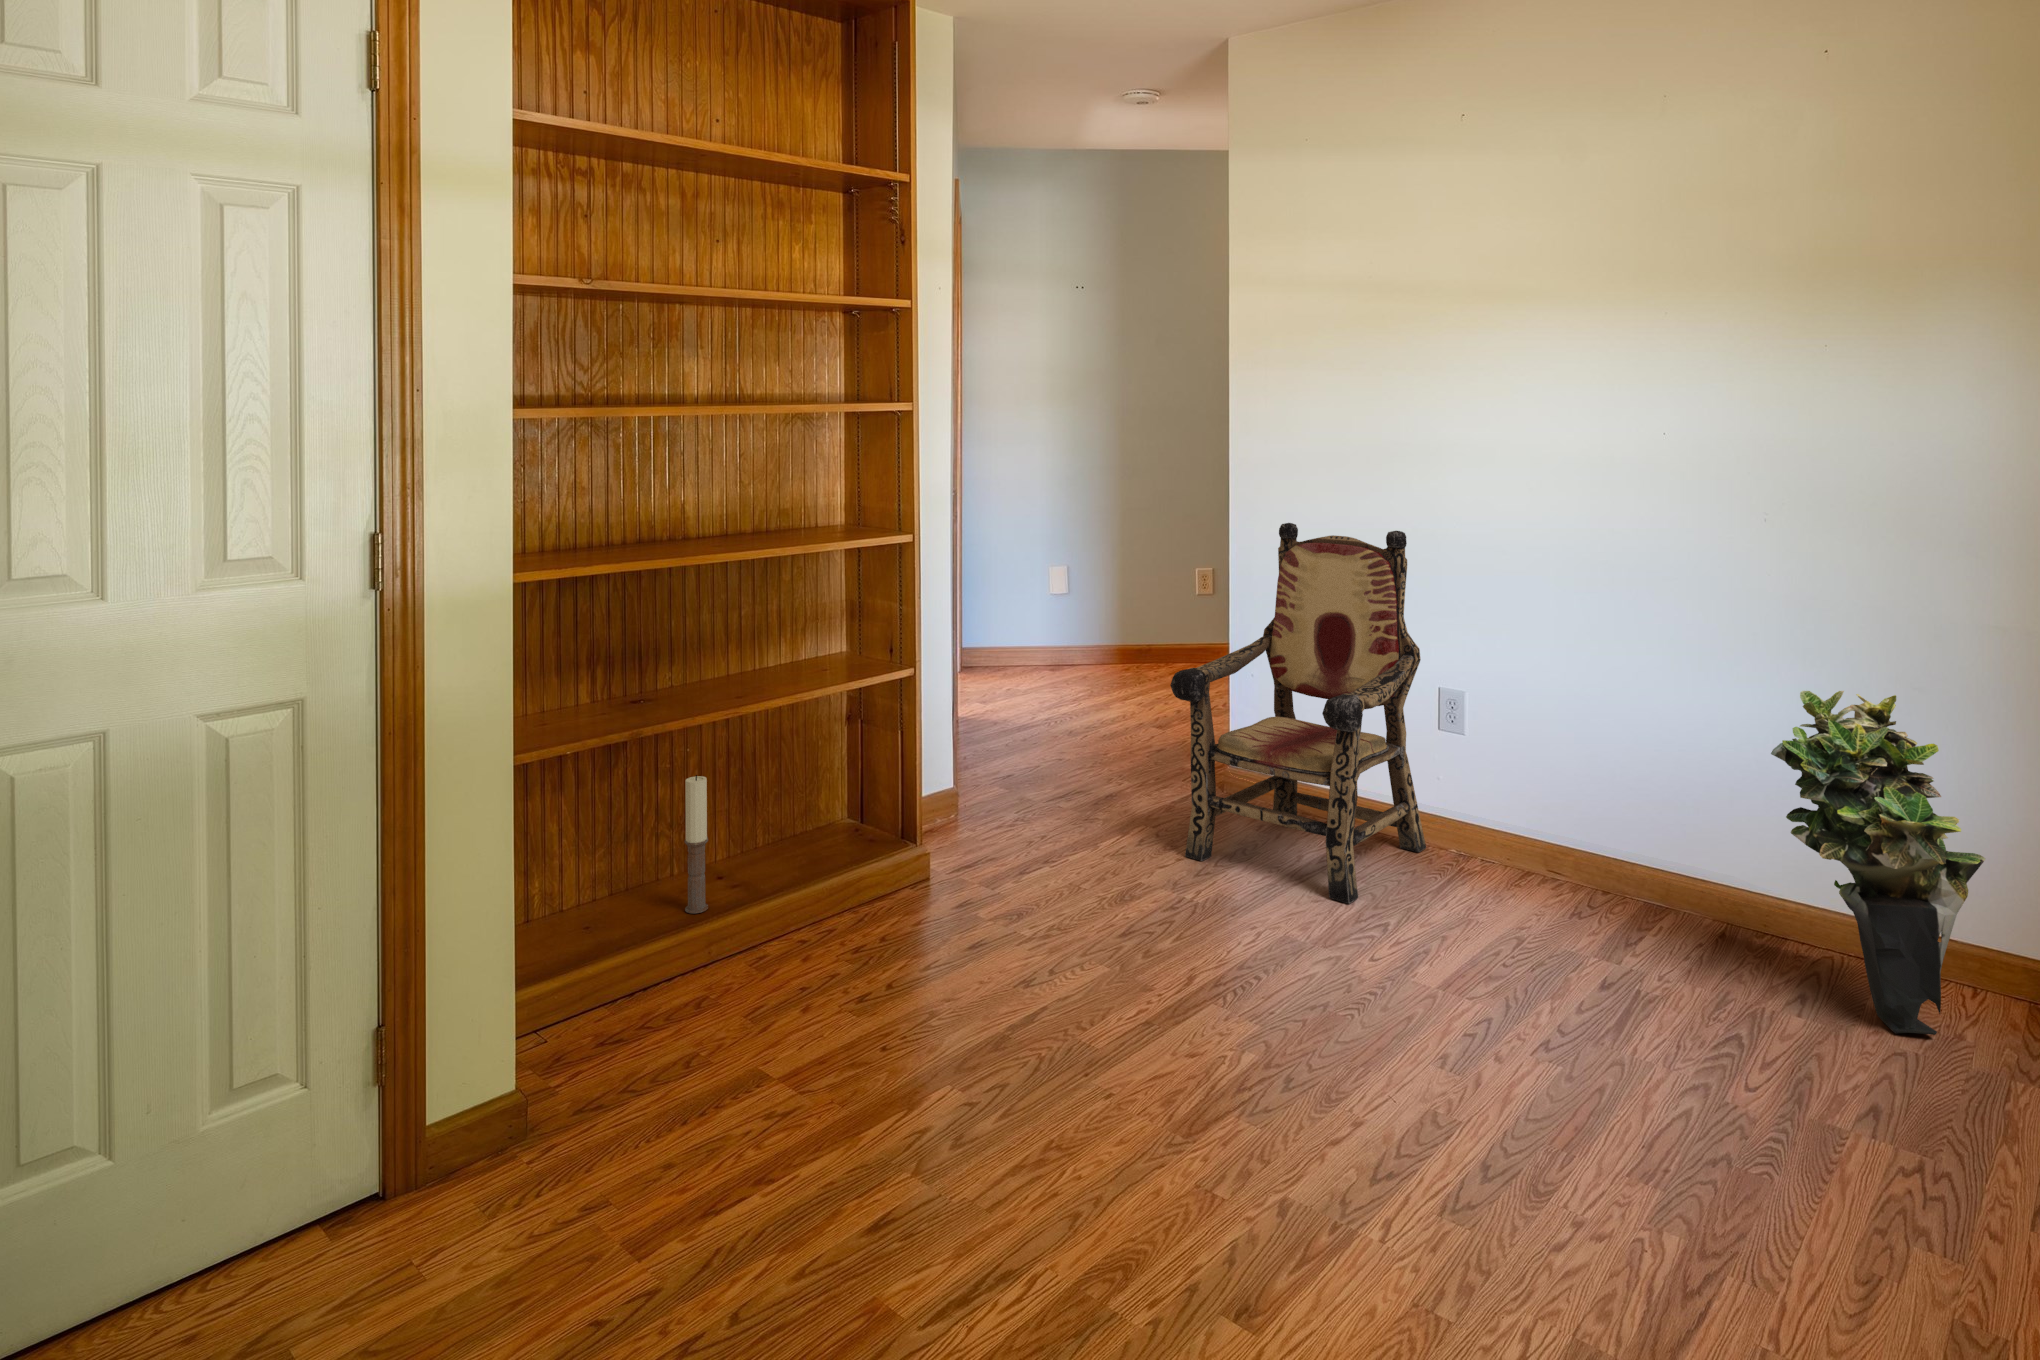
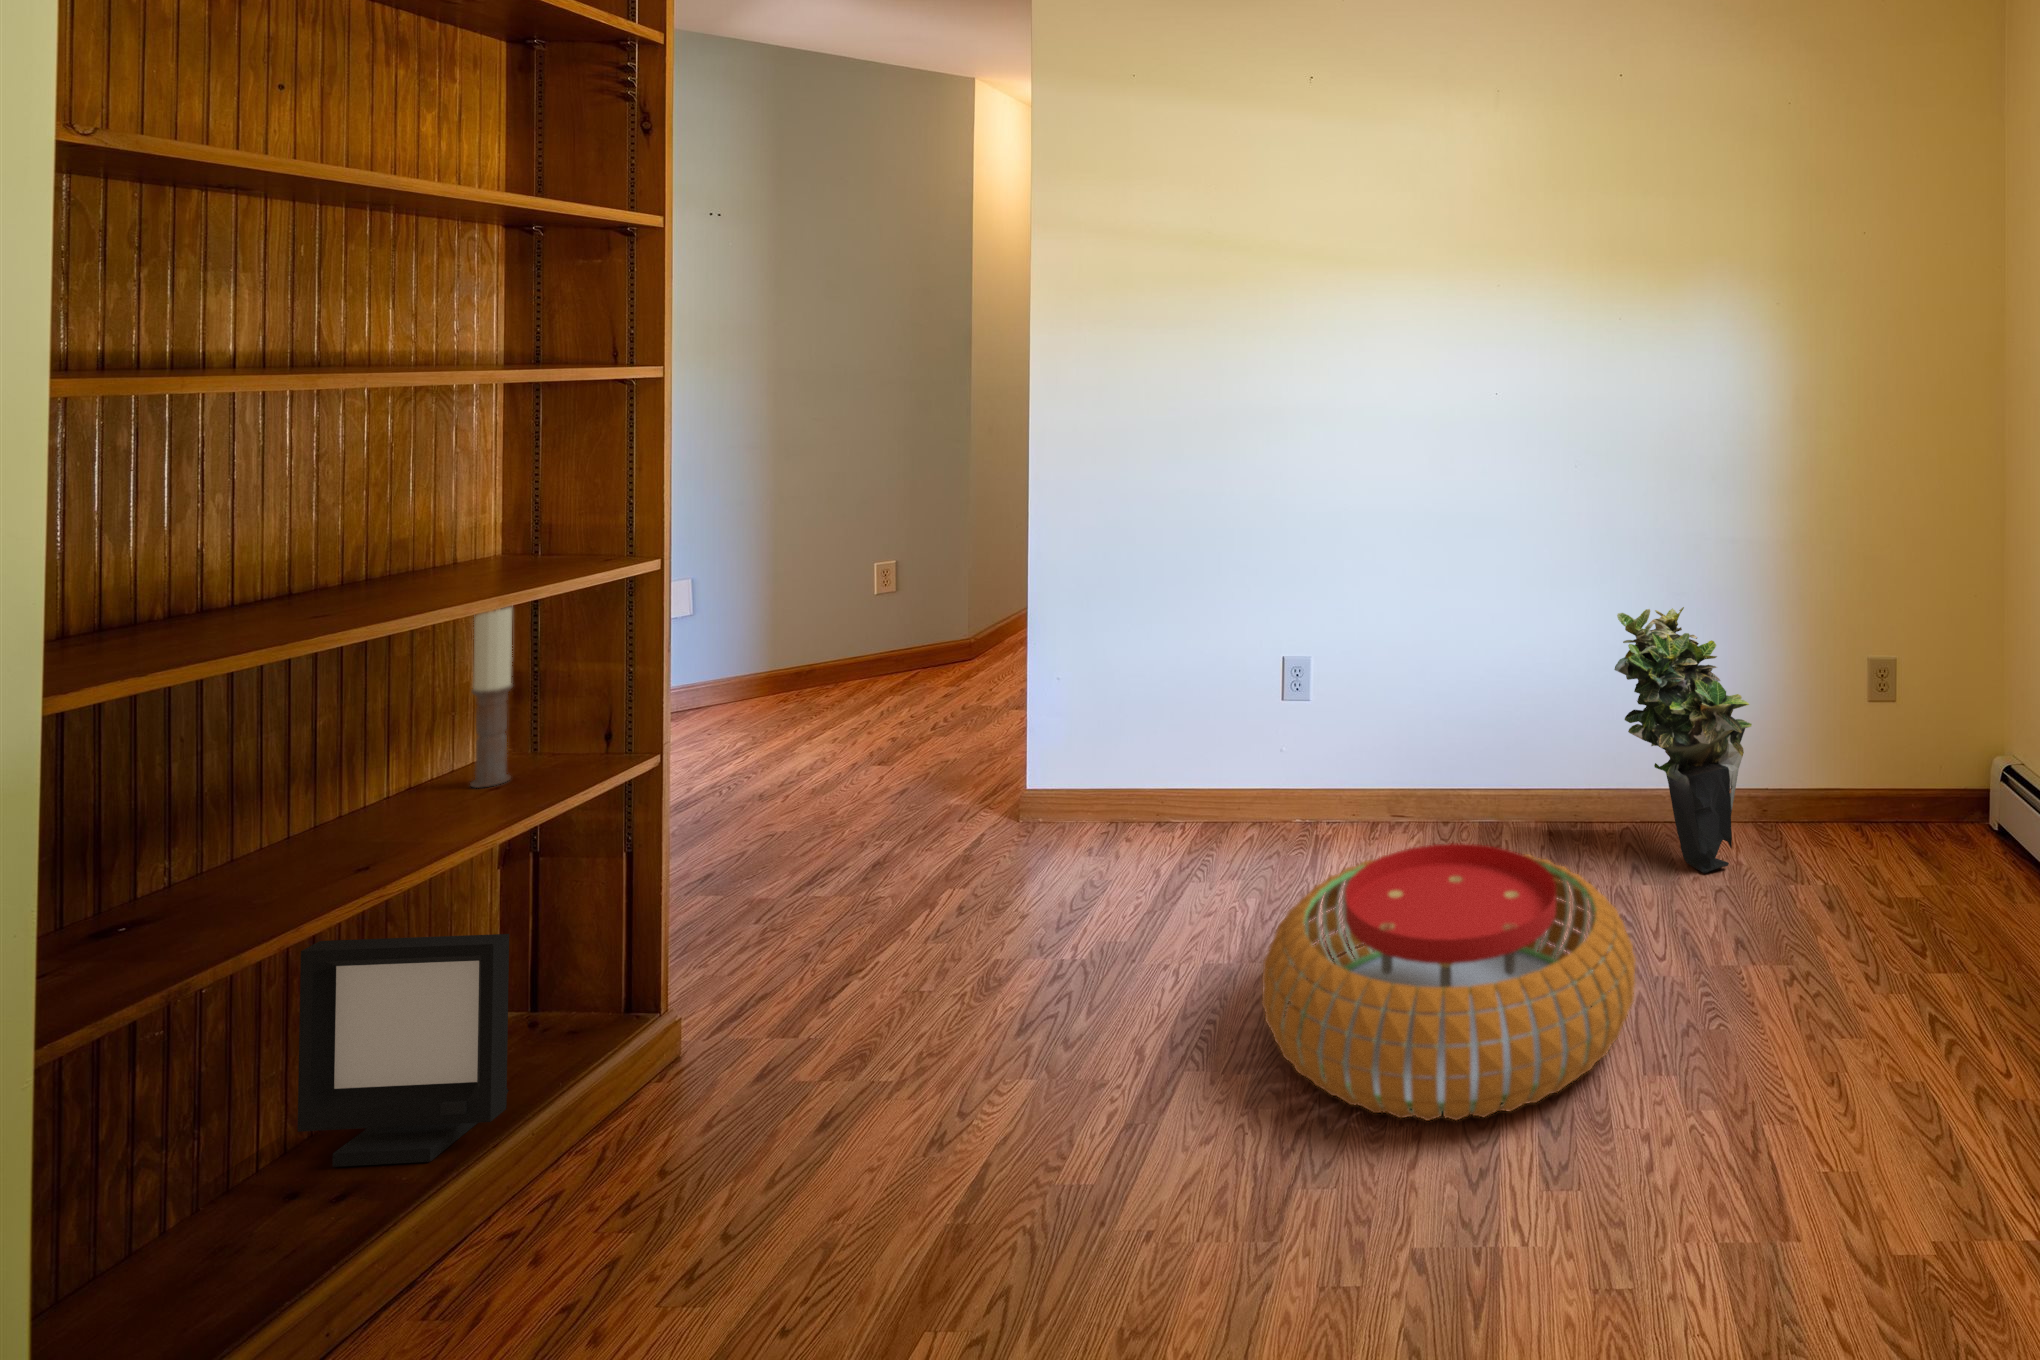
armchair: present [1170,523,1426,903] -> none [1014,507,1275,907]
picture frame: none [736,739,828,886] -> present [298,934,509,1167]
candle: present [684,775,708,914] -> present [471,608,513,787]
pouf: none [1270,878,1666,1149] -> present [1262,843,1636,1121]

